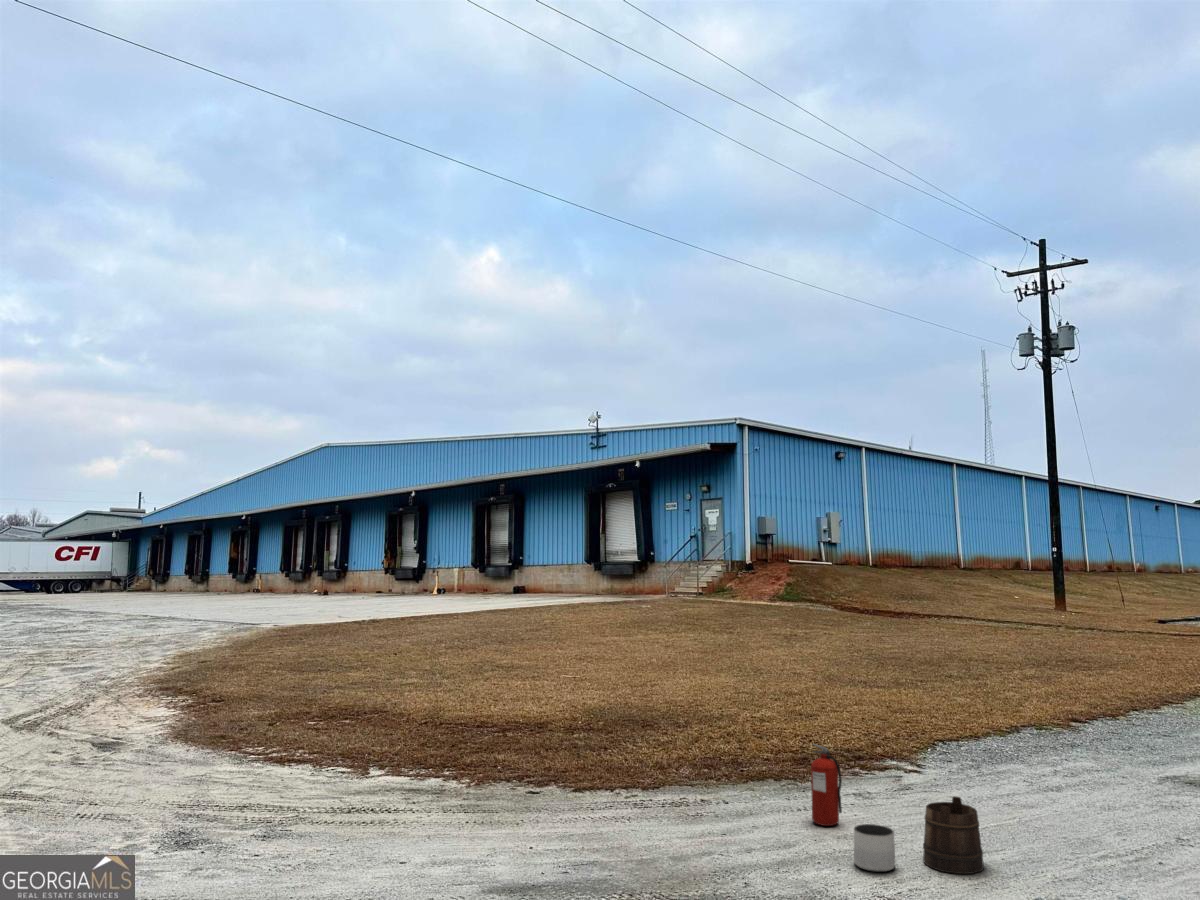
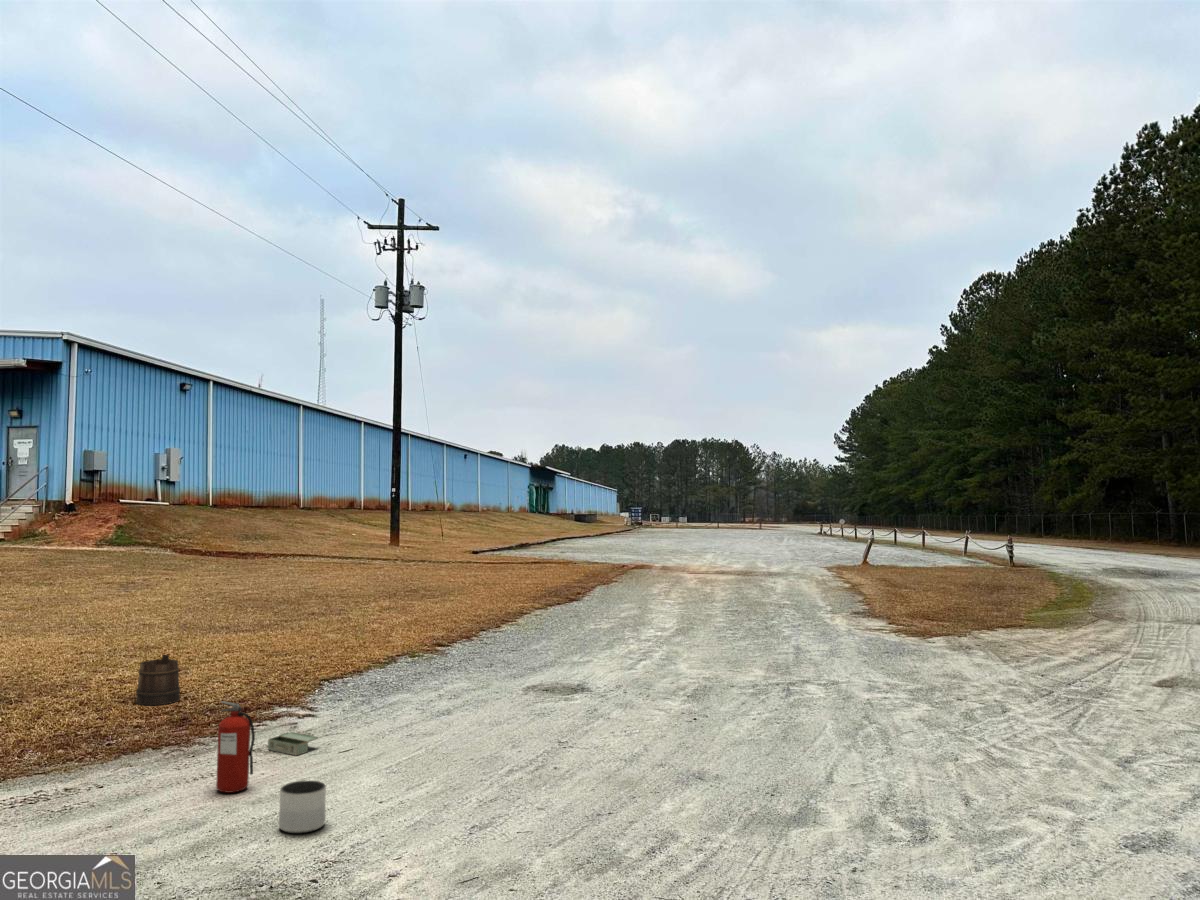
toolbox: none [865,782,910,805] -> present [268,732,318,756]
bucket: present [923,796,984,874] -> present [136,655,180,705]

